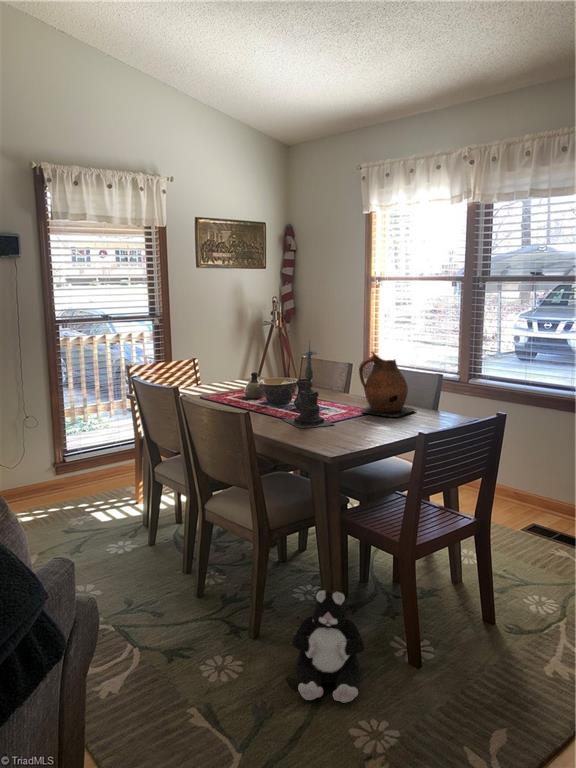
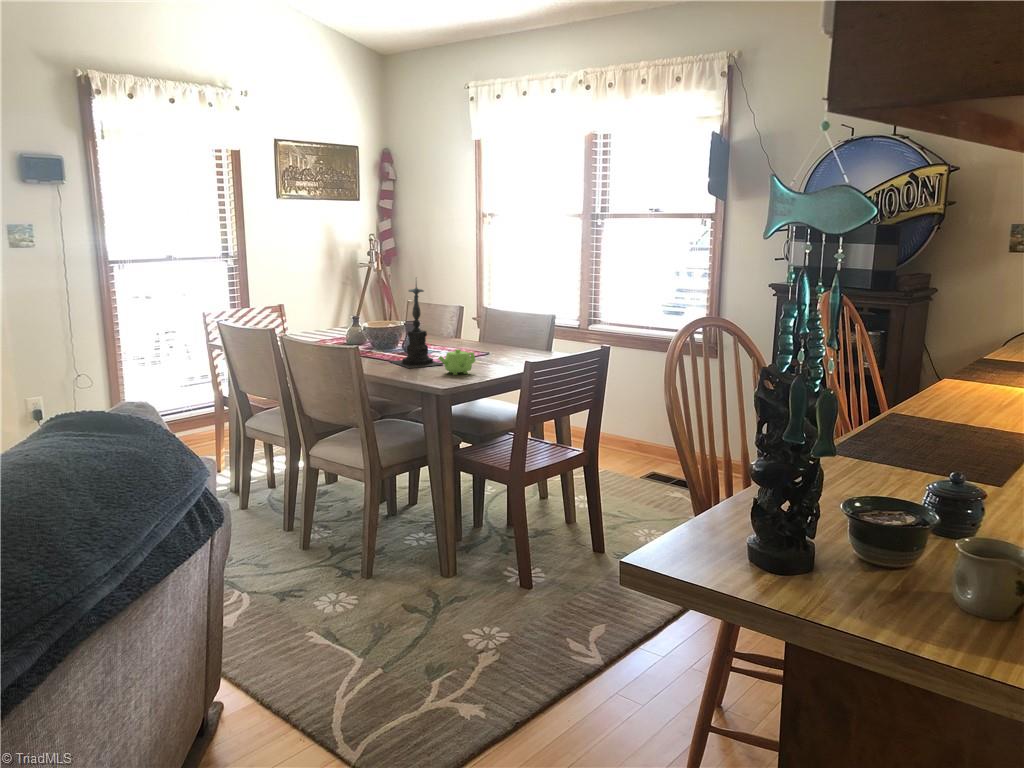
ceramic pitcher: present [359,352,416,418] -> none [469,290,529,358]
teapot: none [329,412,366,438] -> present [438,349,475,375]
plush toy: present [292,589,365,703] -> none [407,517,477,617]

